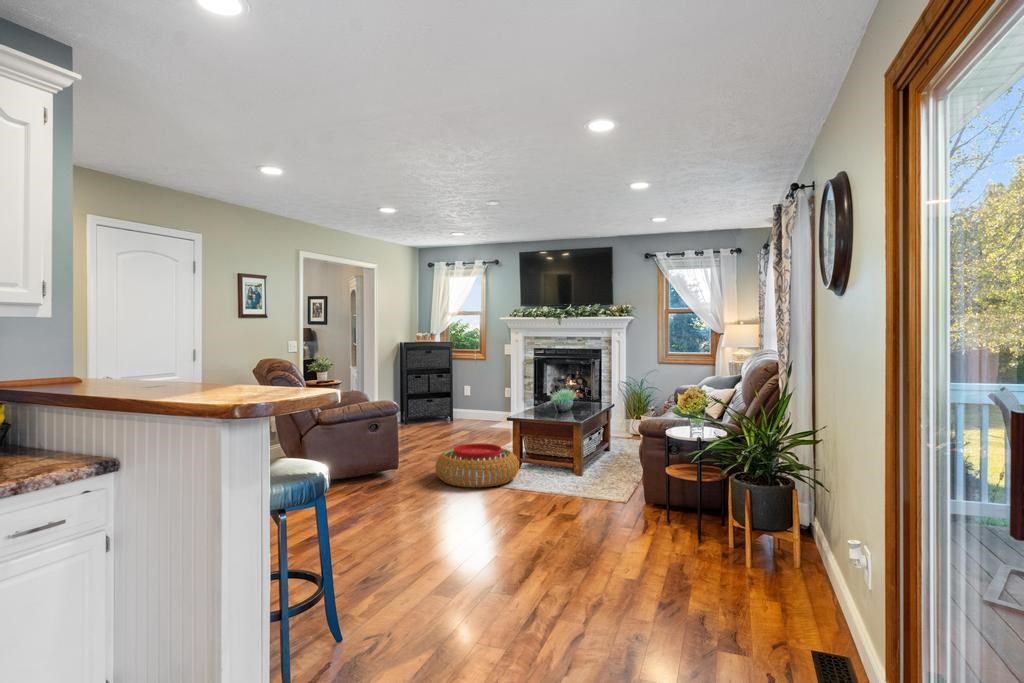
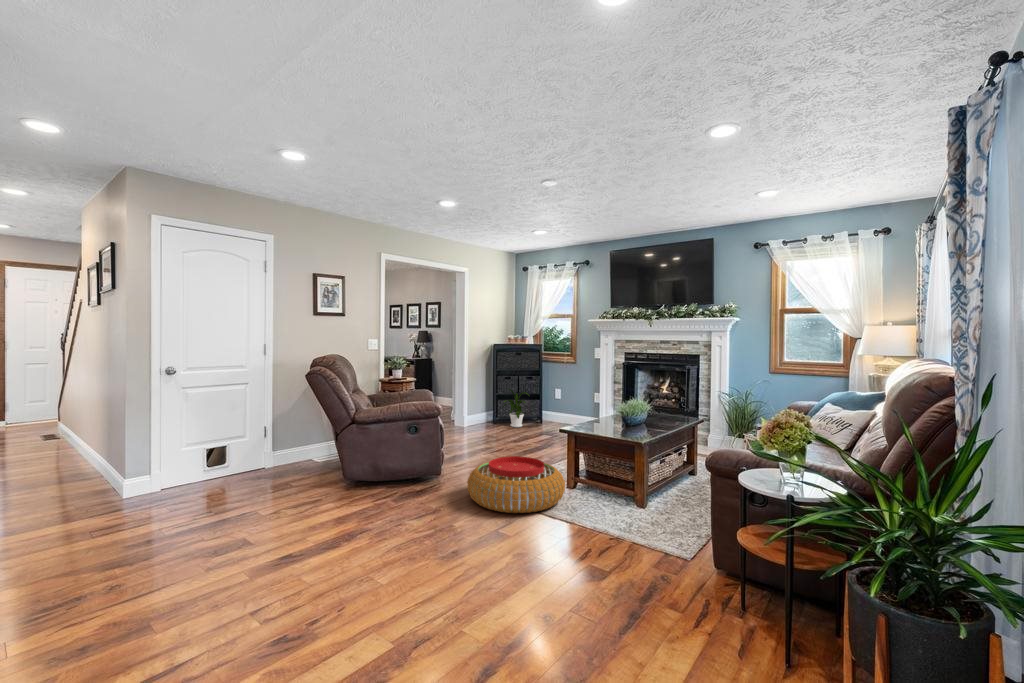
house plant: none [414,387,445,426] -> present [502,389,528,427]

